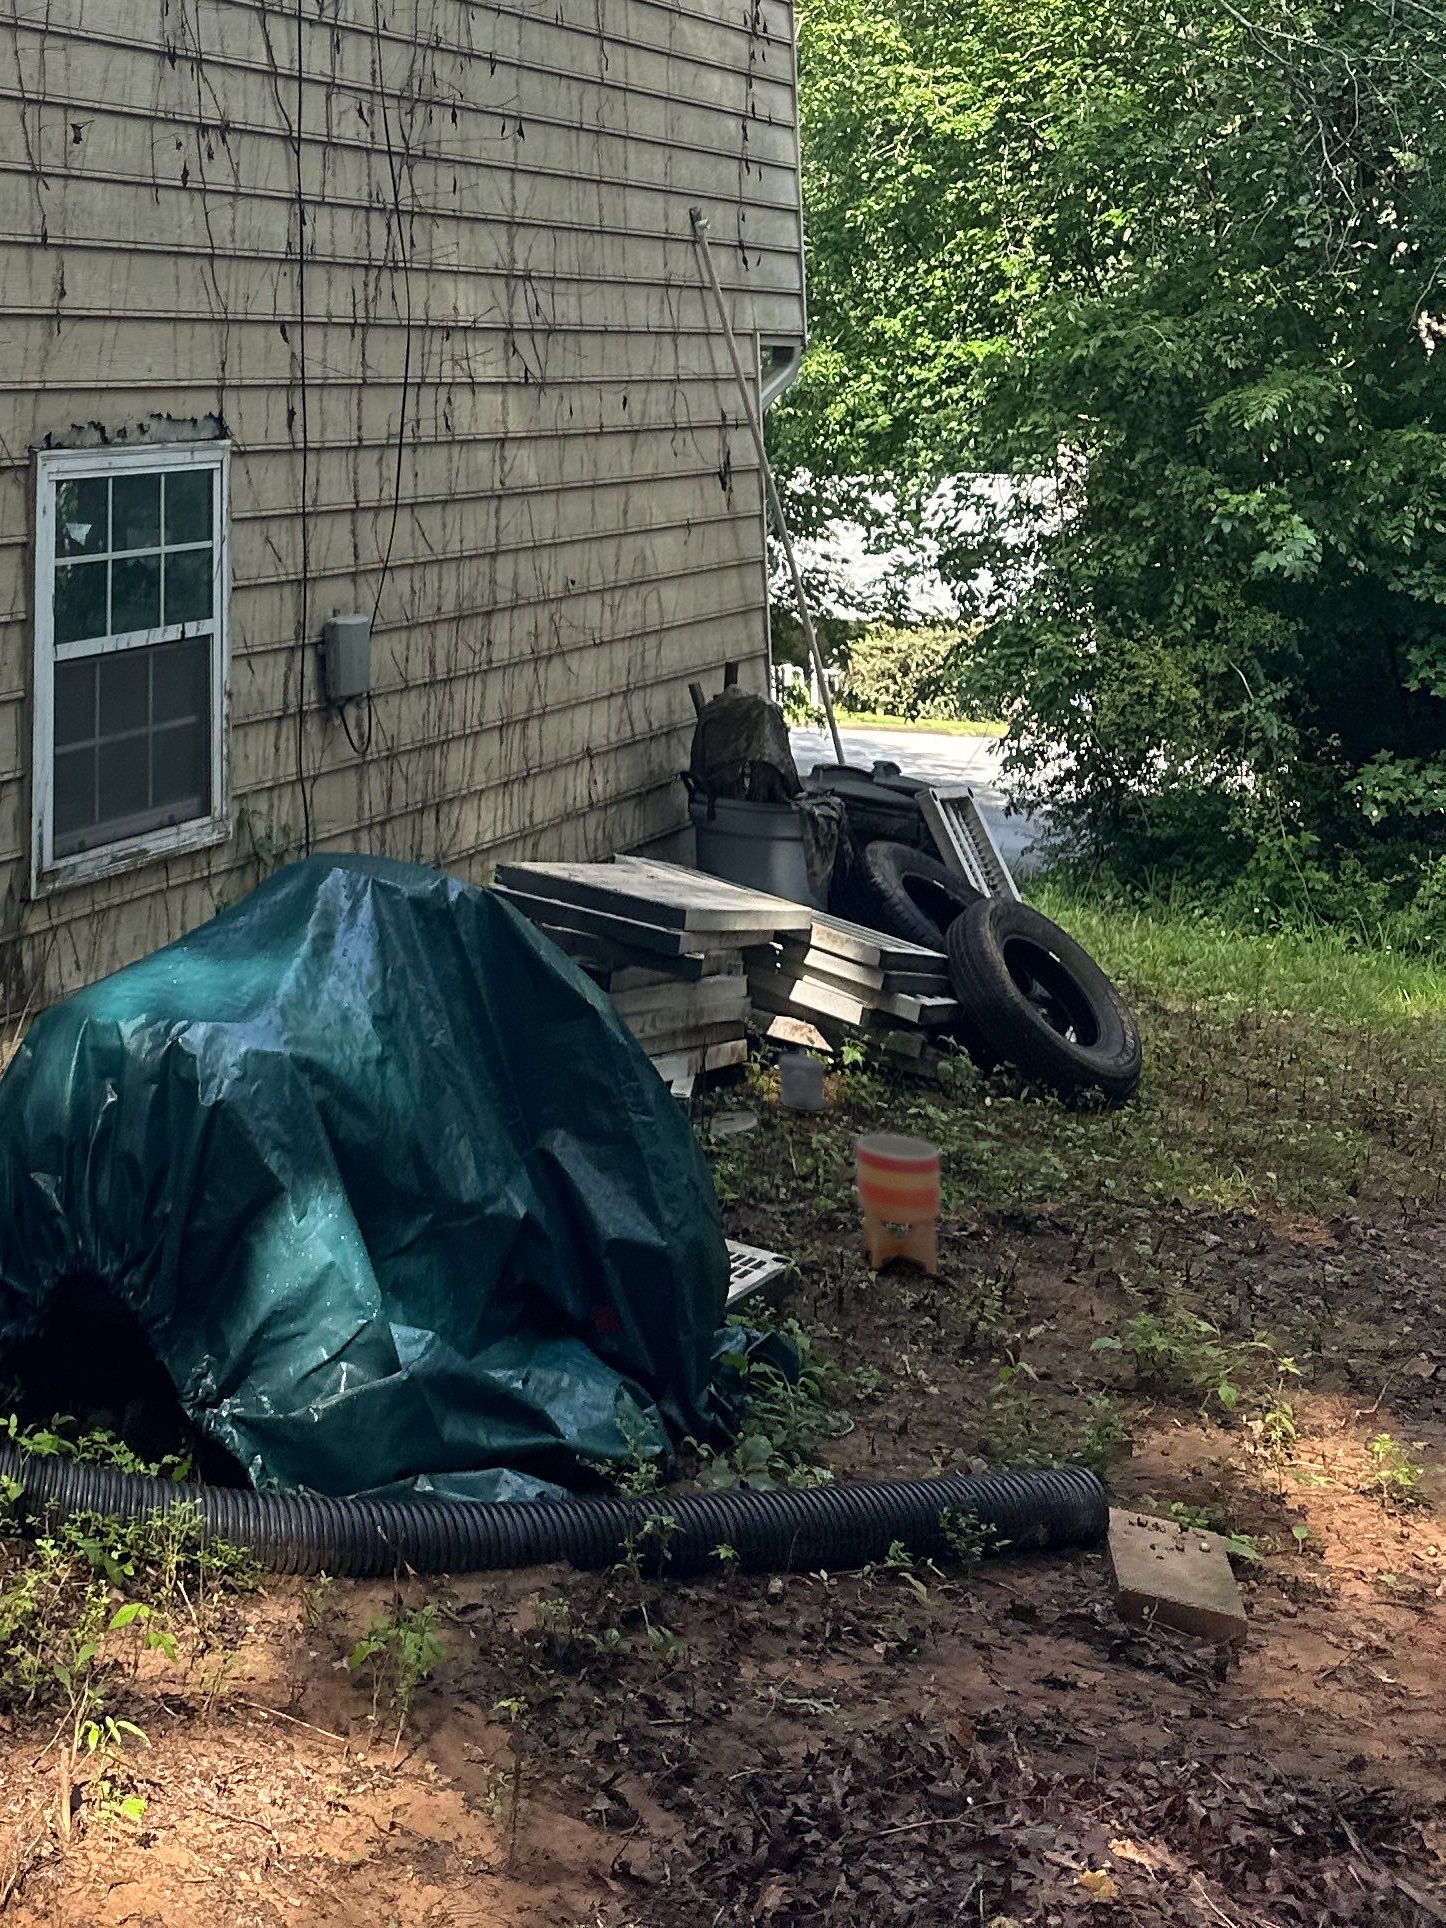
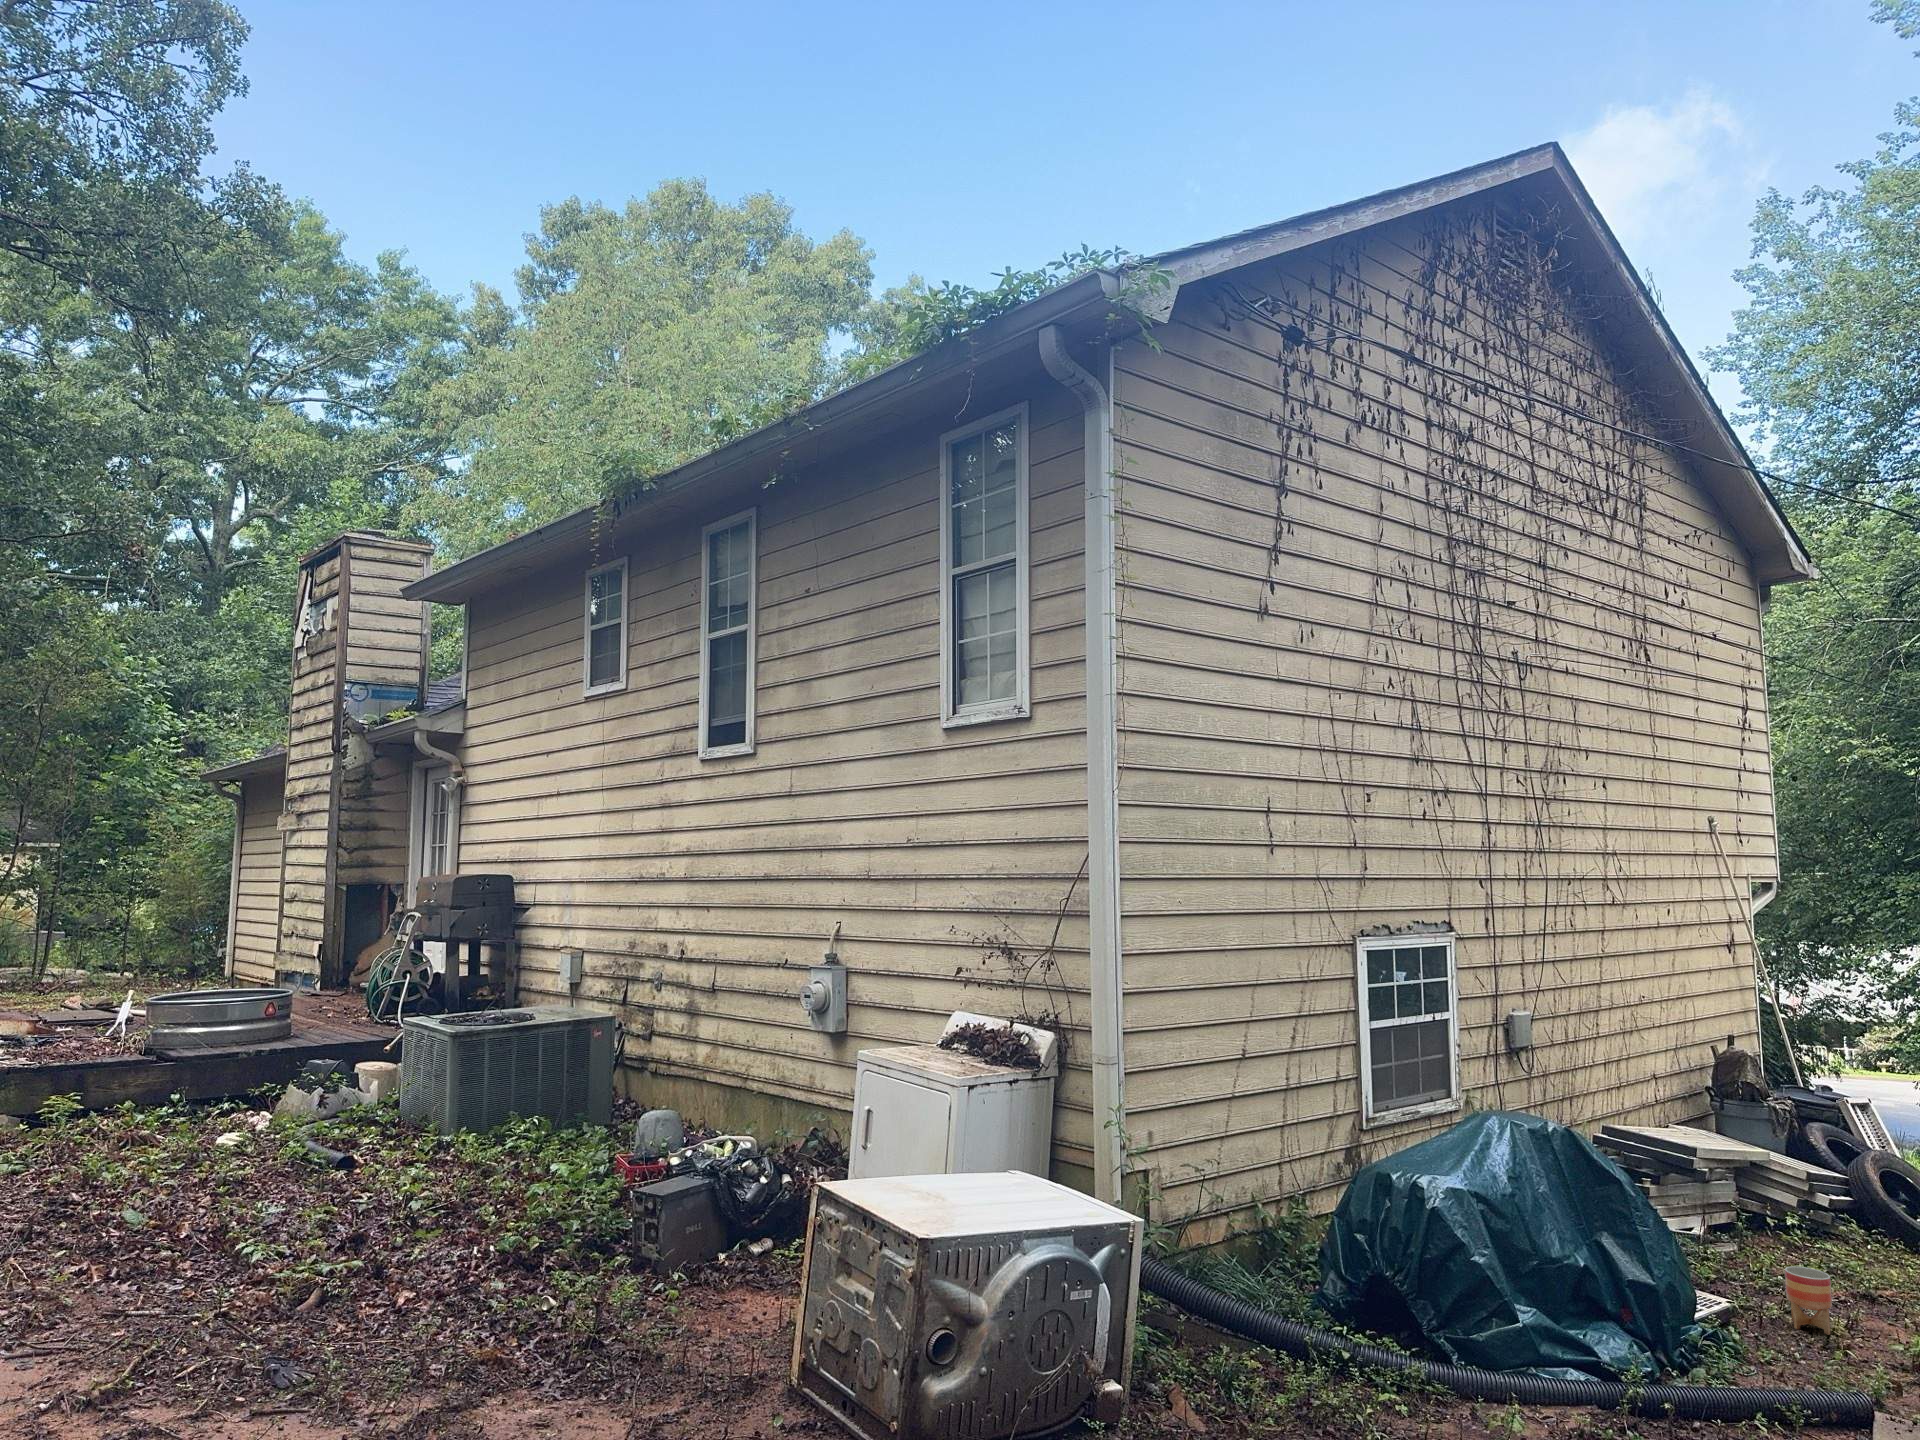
watering can: present [779,1049,825,1111] -> none [1756,1228,1783,1258]

